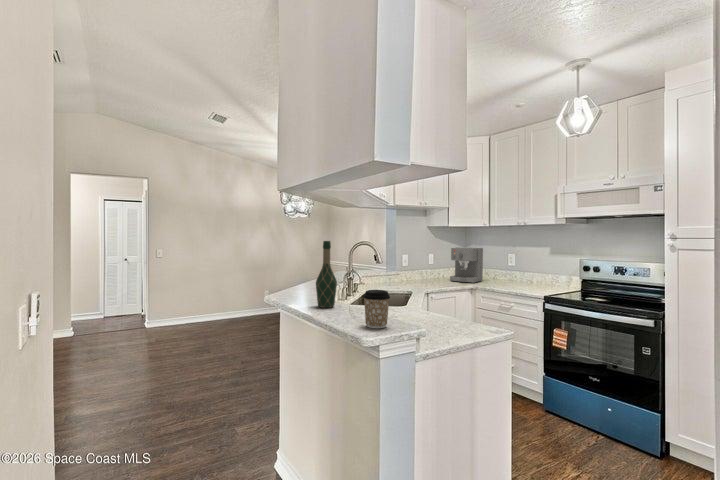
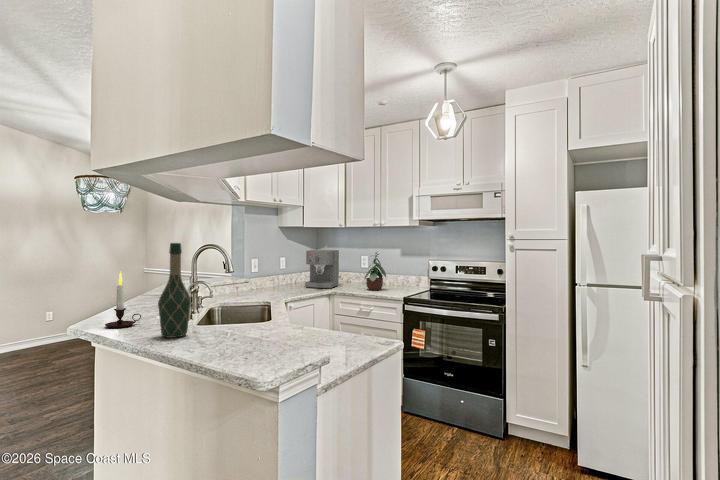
potted plant: none [505,249,532,287] -> present [365,253,386,290]
candle: none [288,260,310,299] -> present [105,272,141,328]
coffee cup: present [363,290,390,328] -> none [247,308,285,361]

